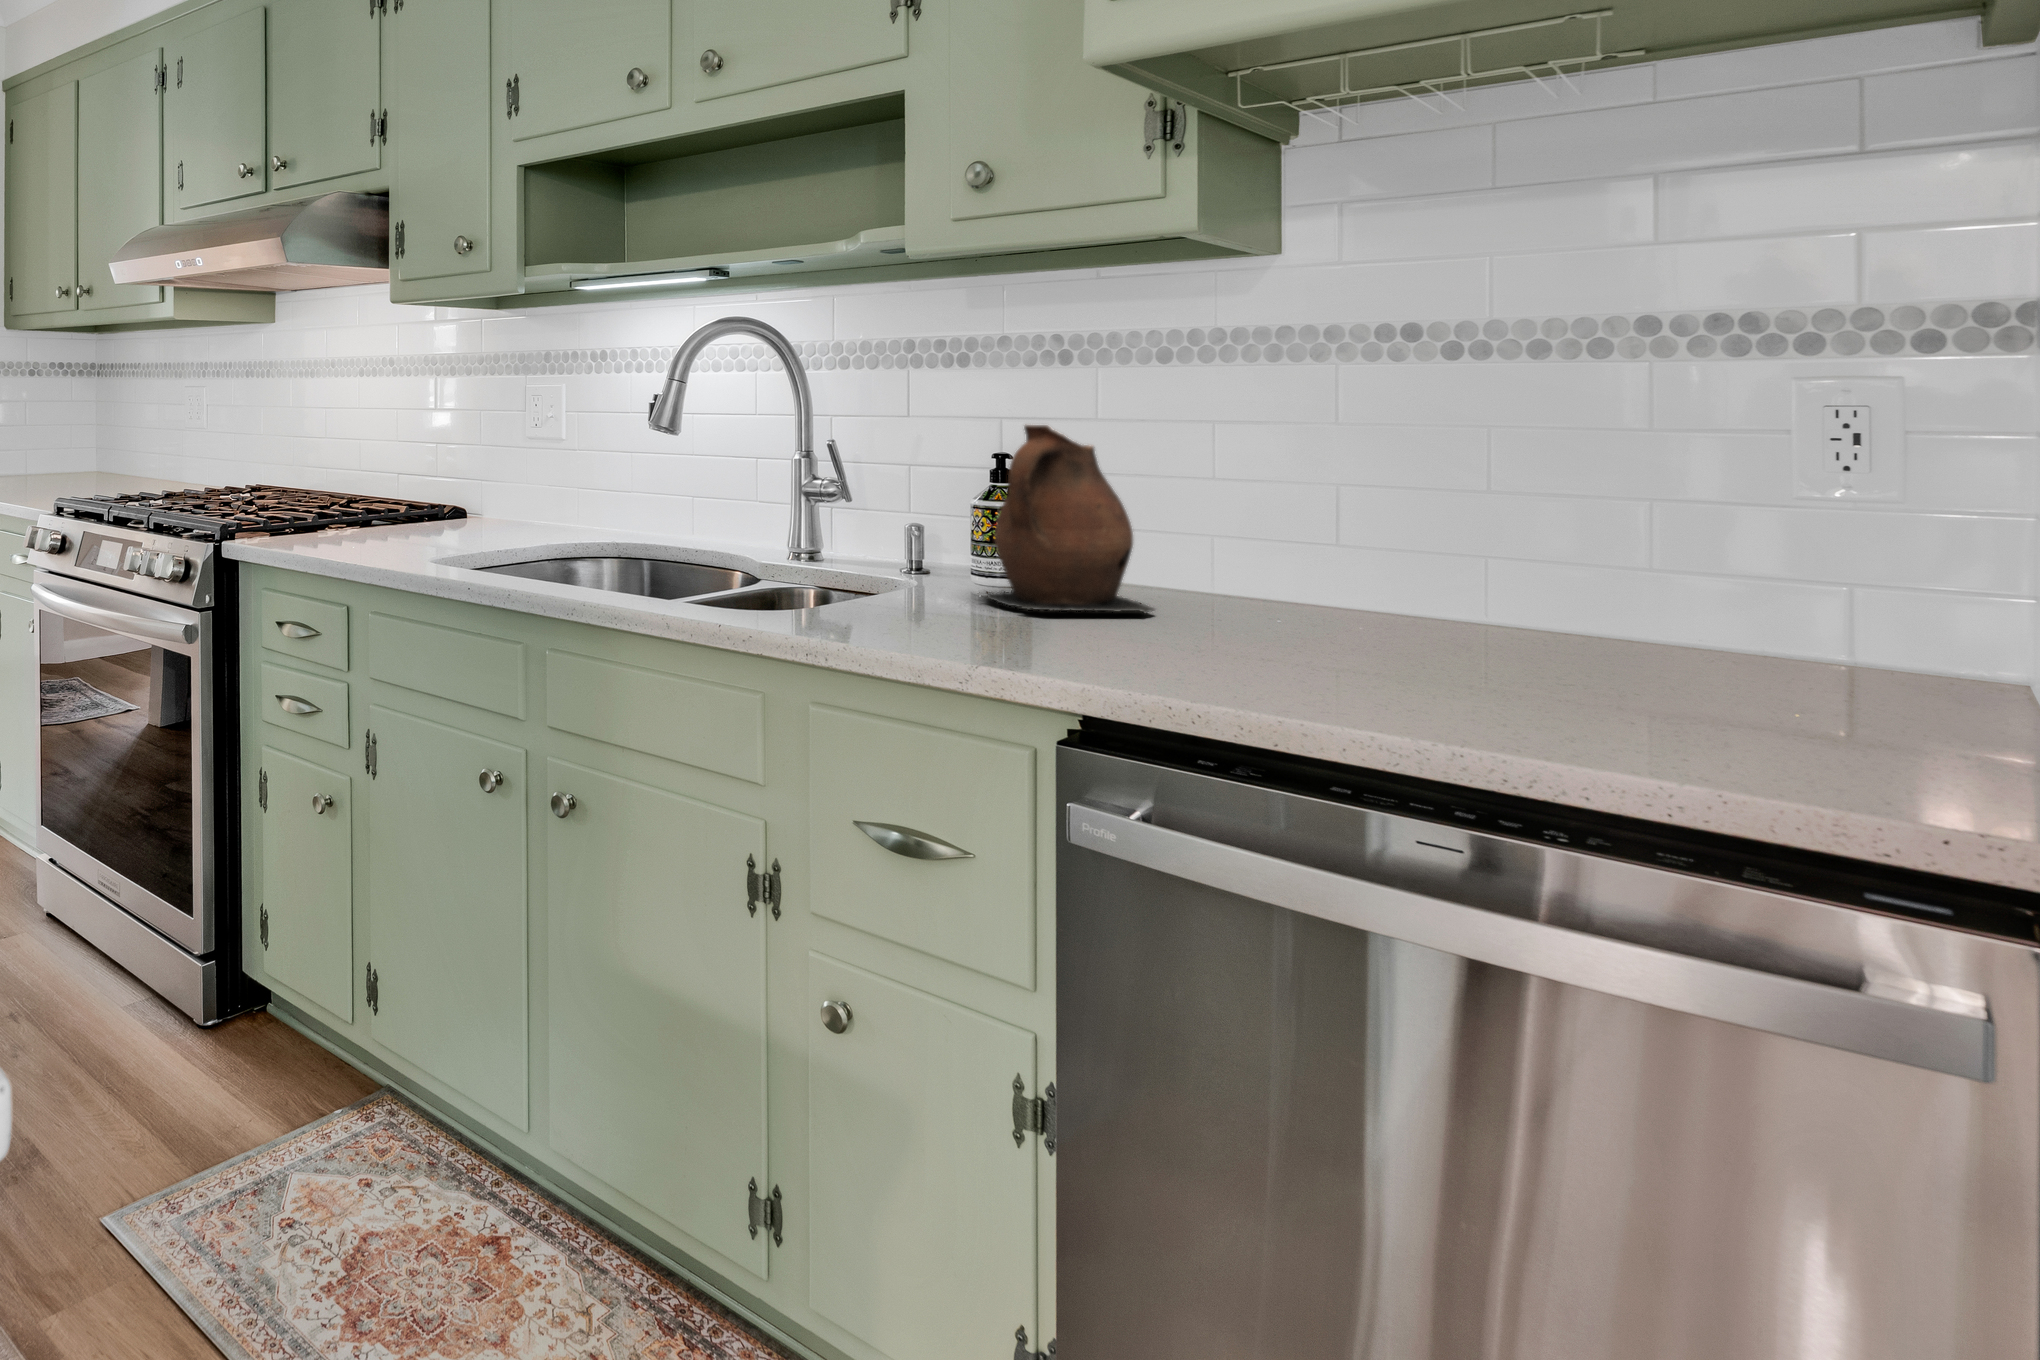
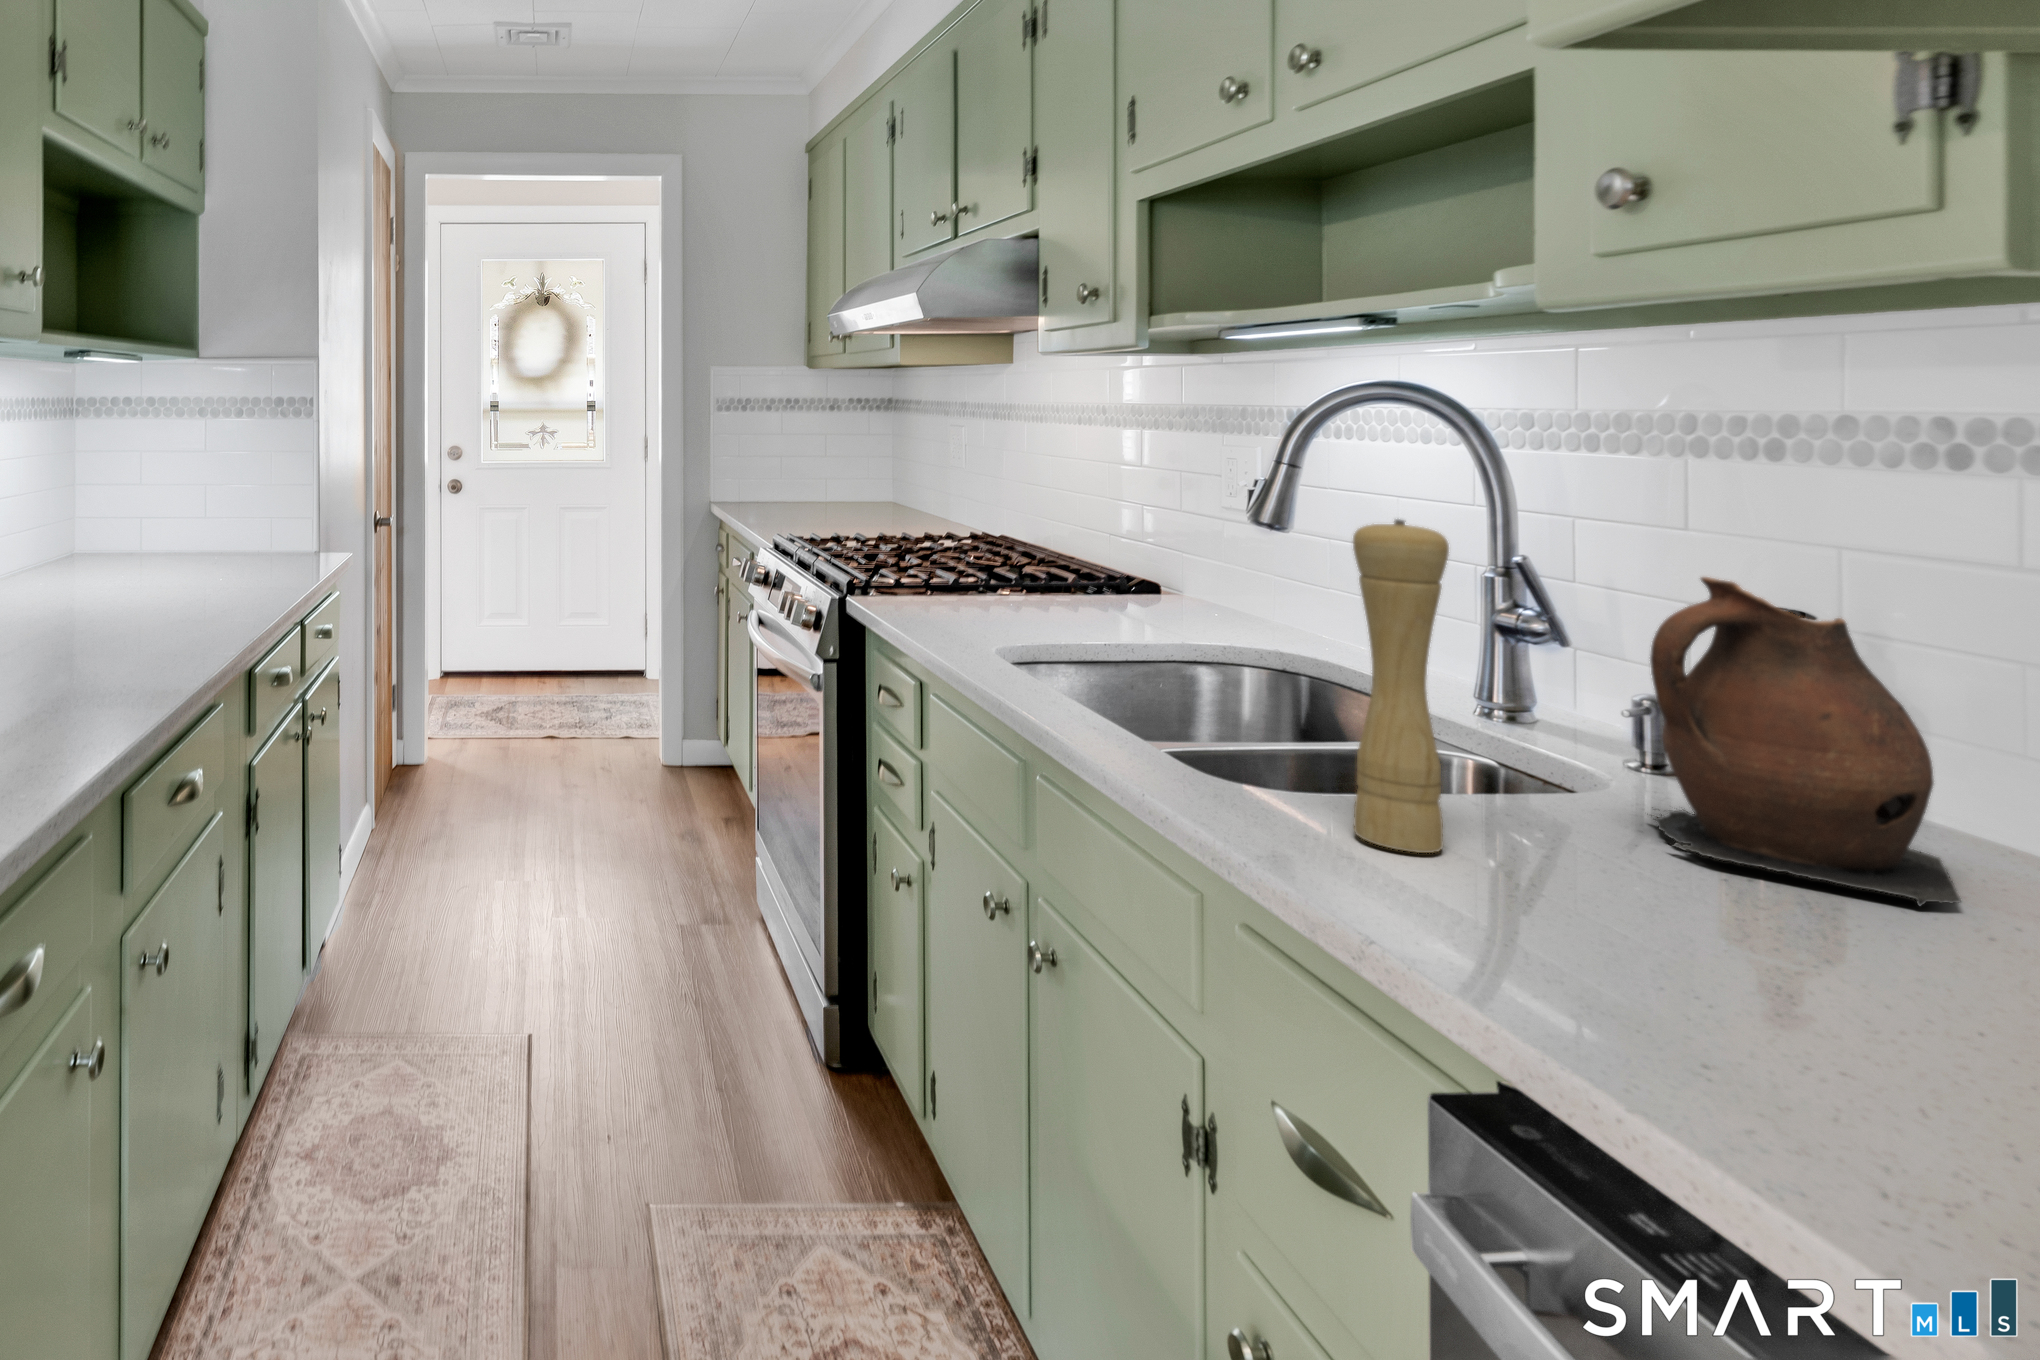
pepper mill: none [878,390,944,639] -> present [1353,519,1449,853]

